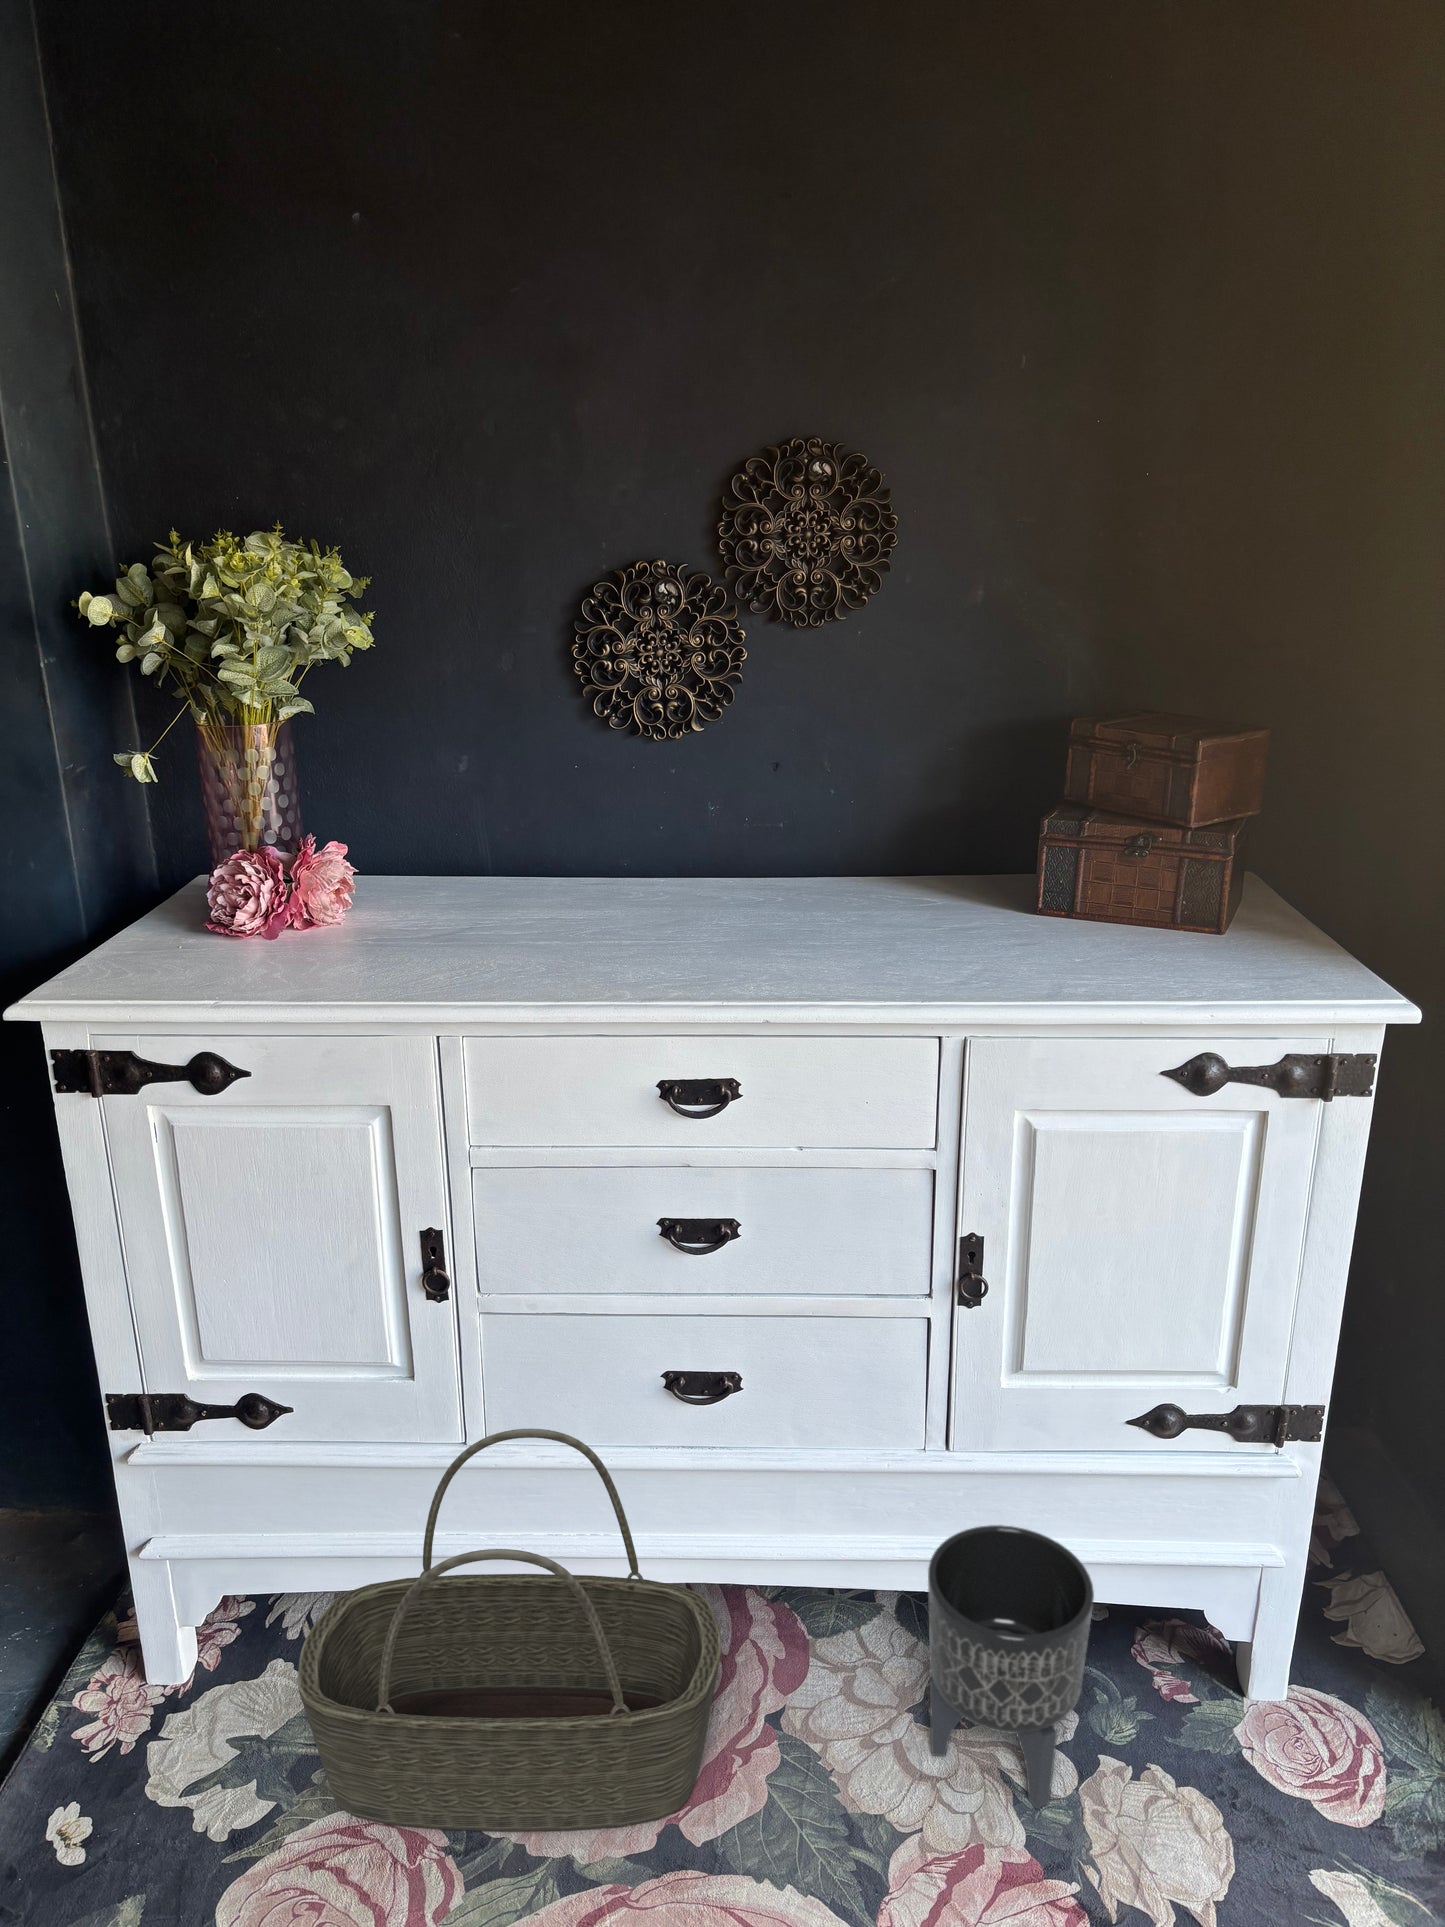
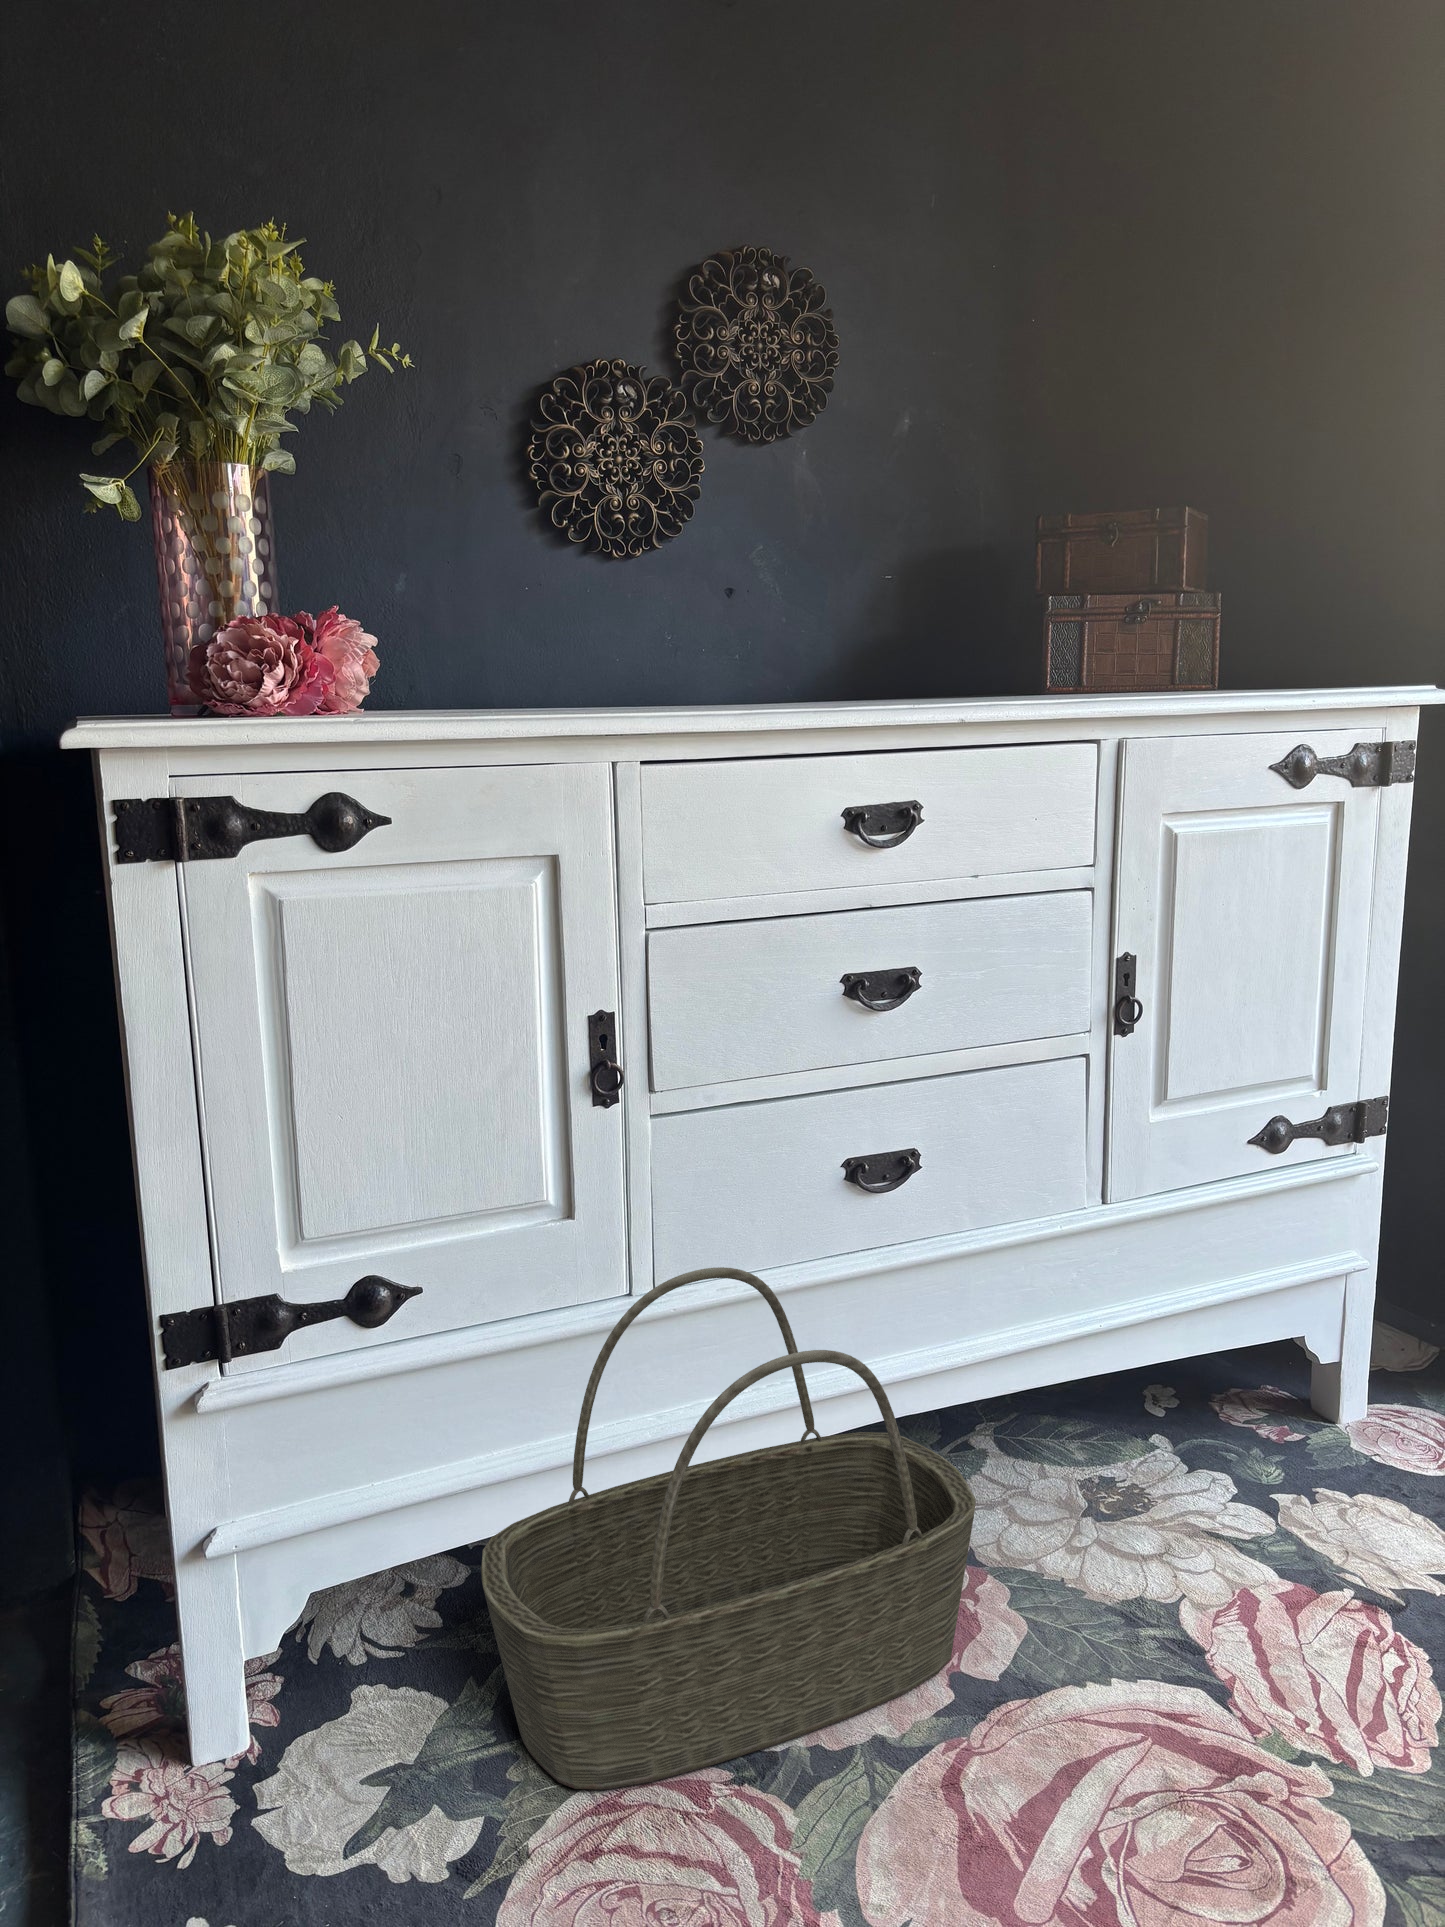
planter: present [928,1525,1094,1809] -> none [1113,1283,1289,1550]

